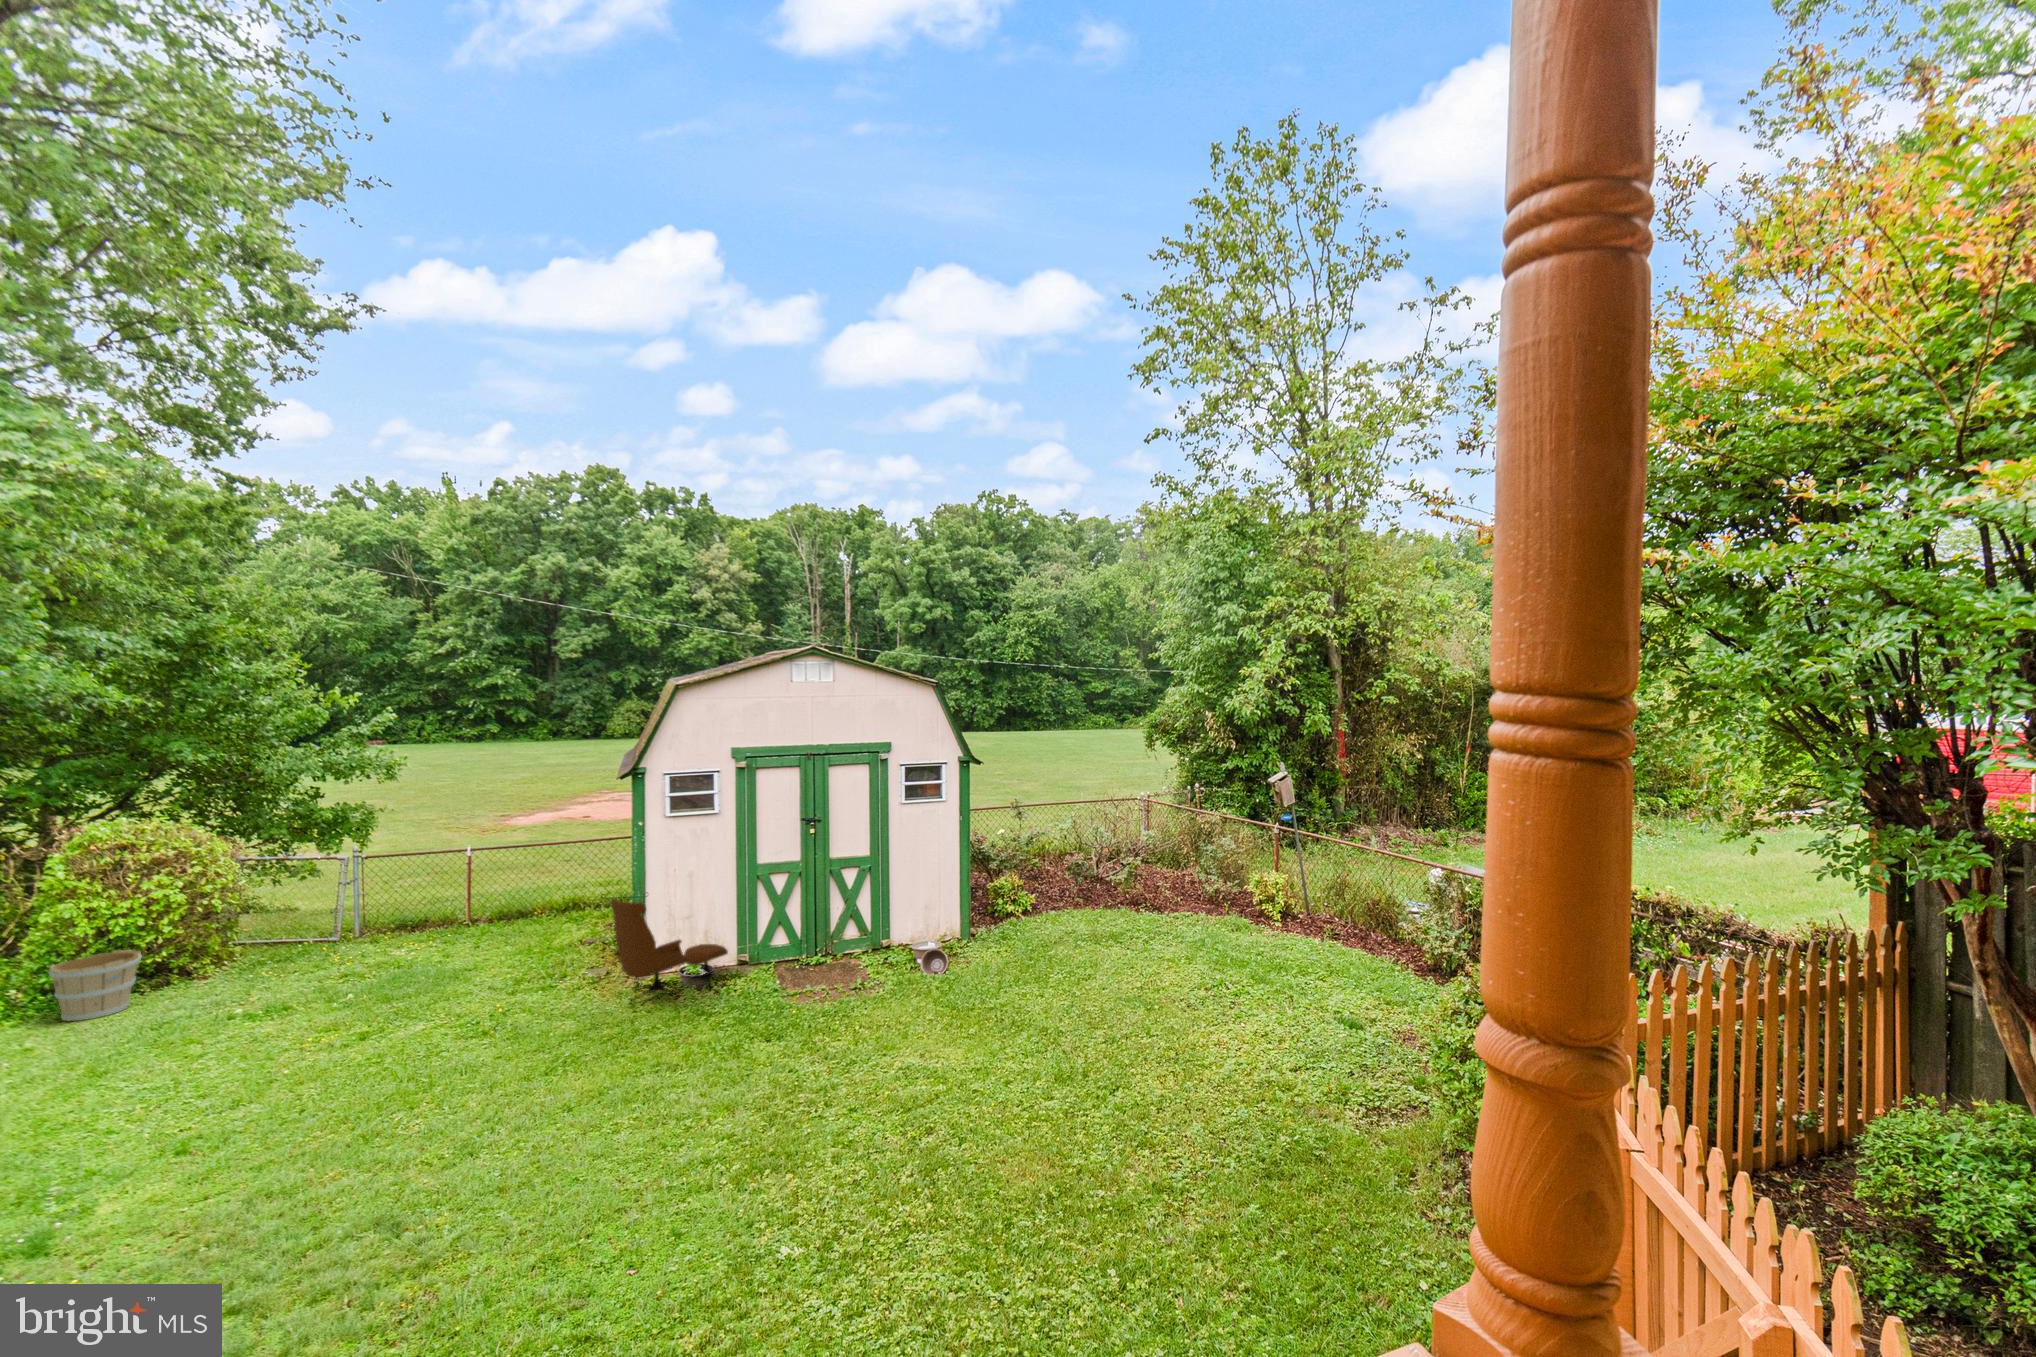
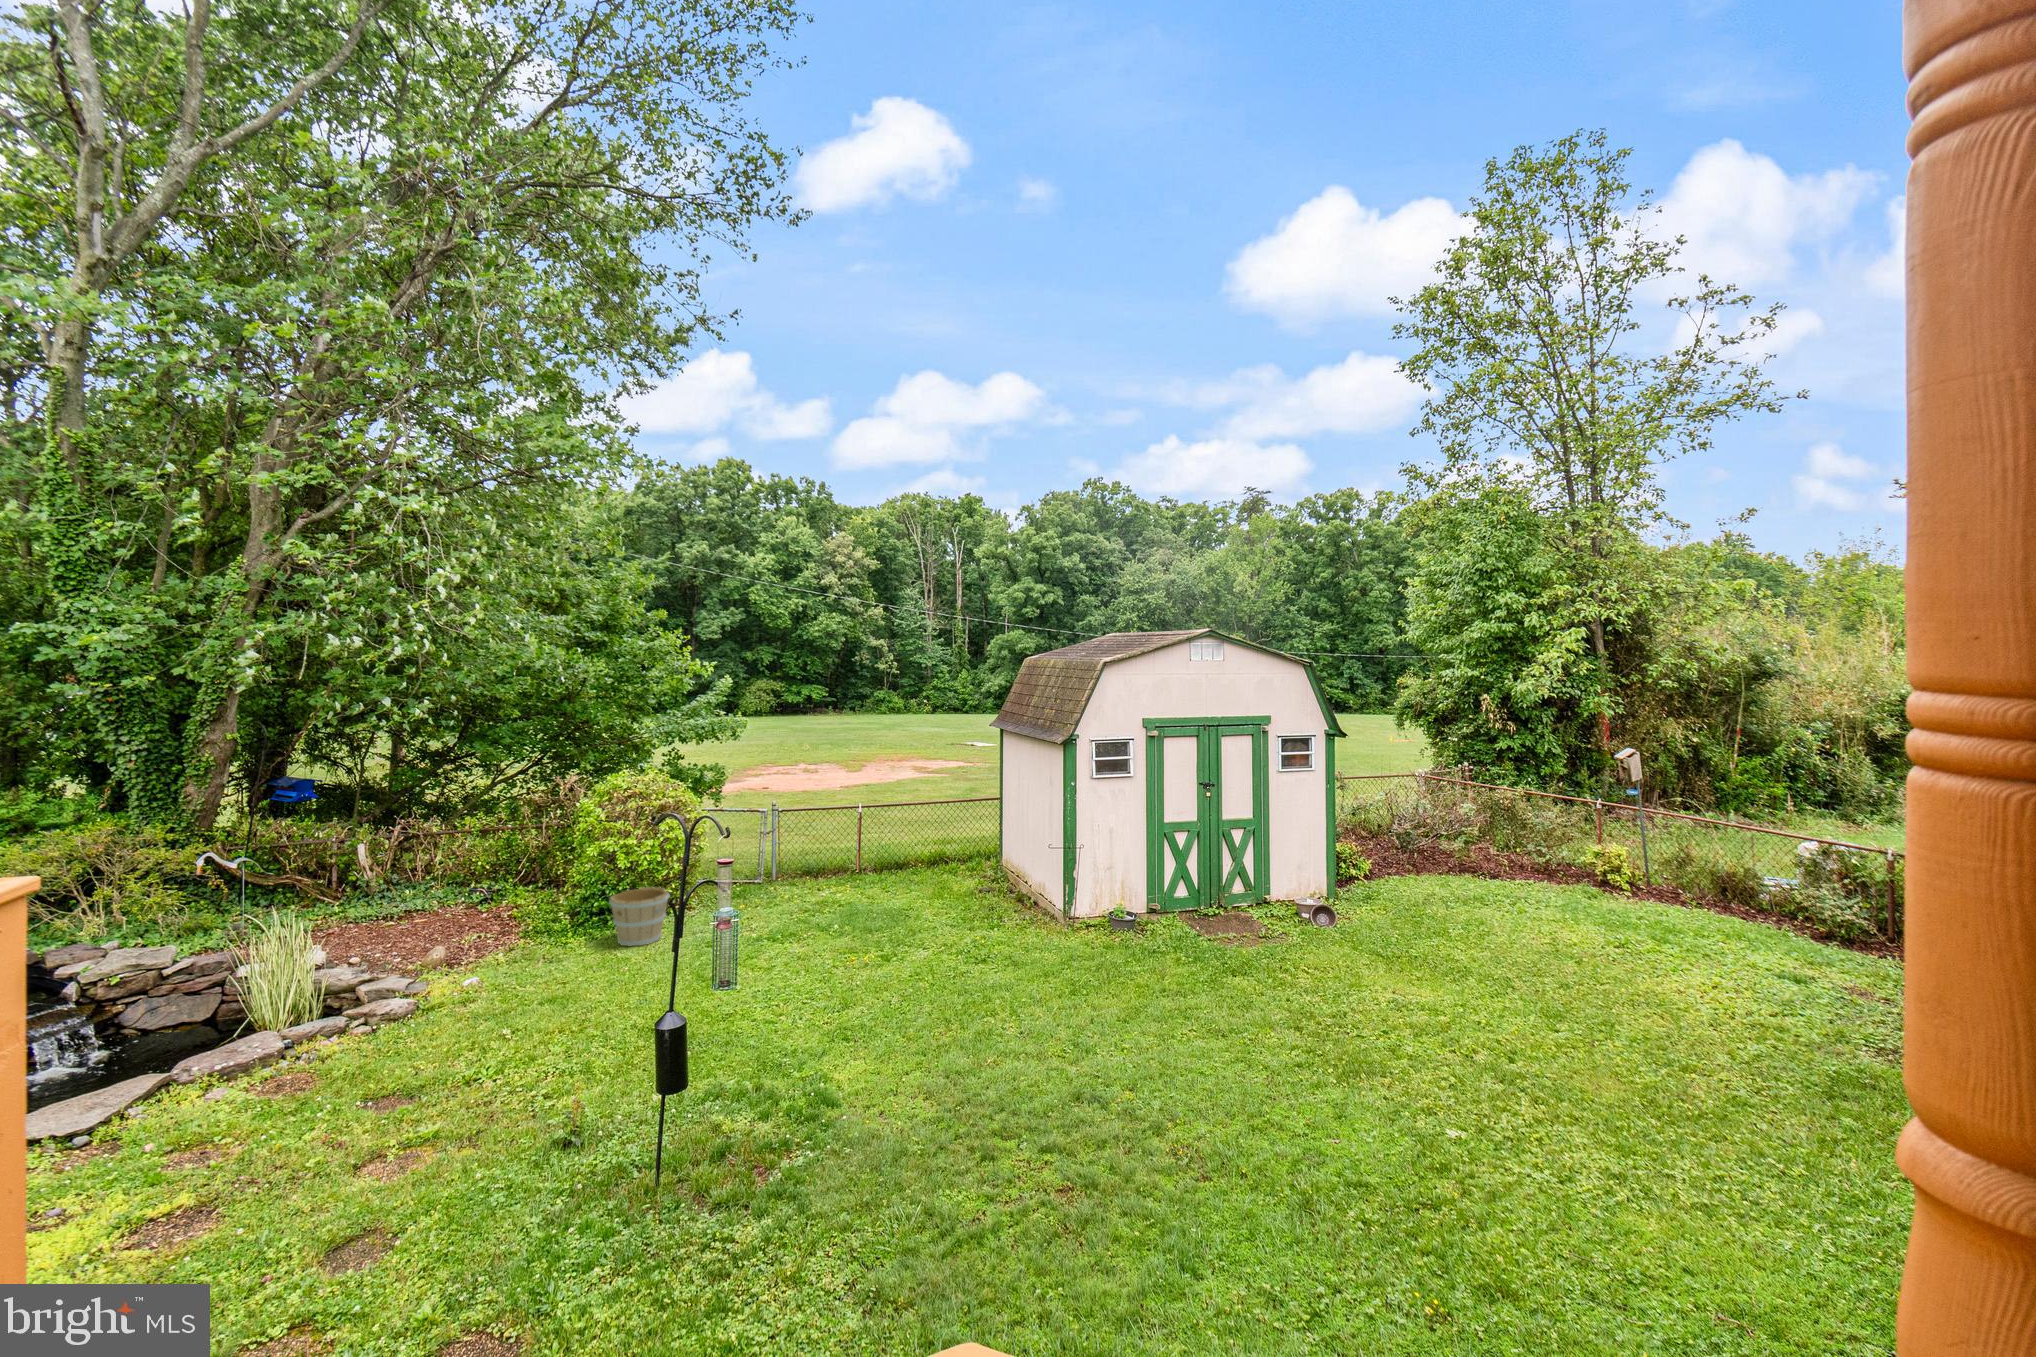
lounge chair: present [611,898,728,1003] -> none [1084,850,1155,945]

